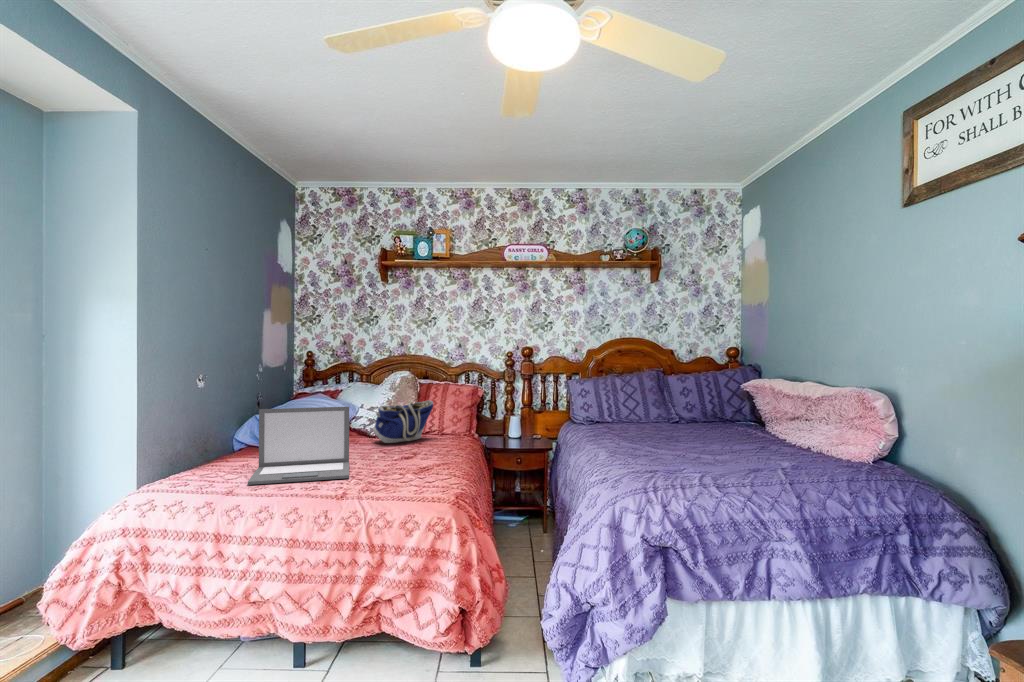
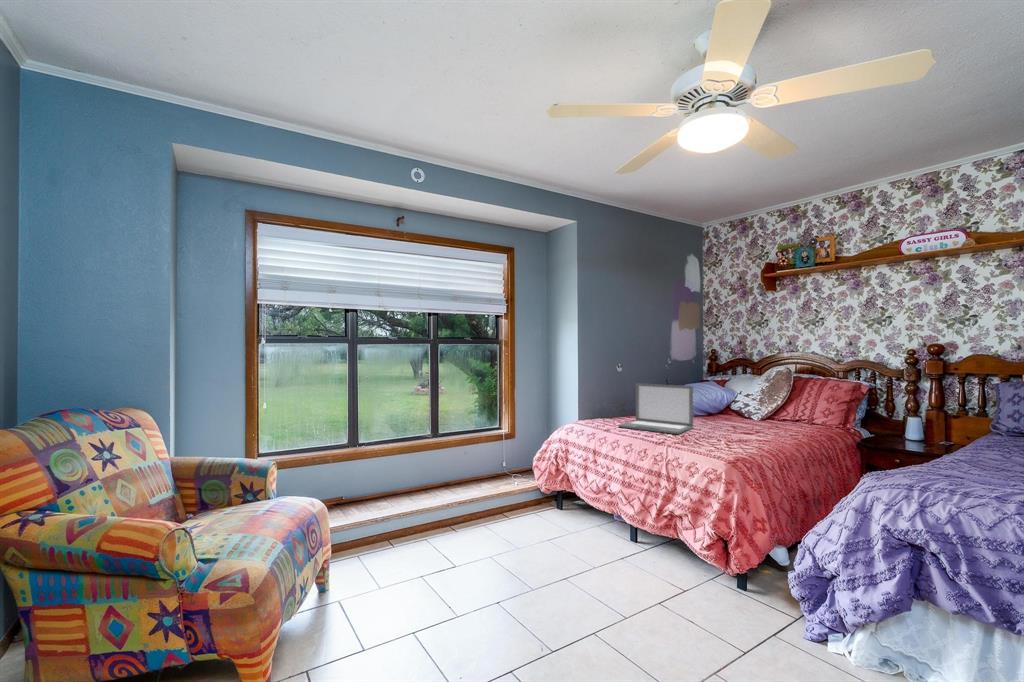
tote bag: present [373,400,433,443] -> none [732,391,792,424]

